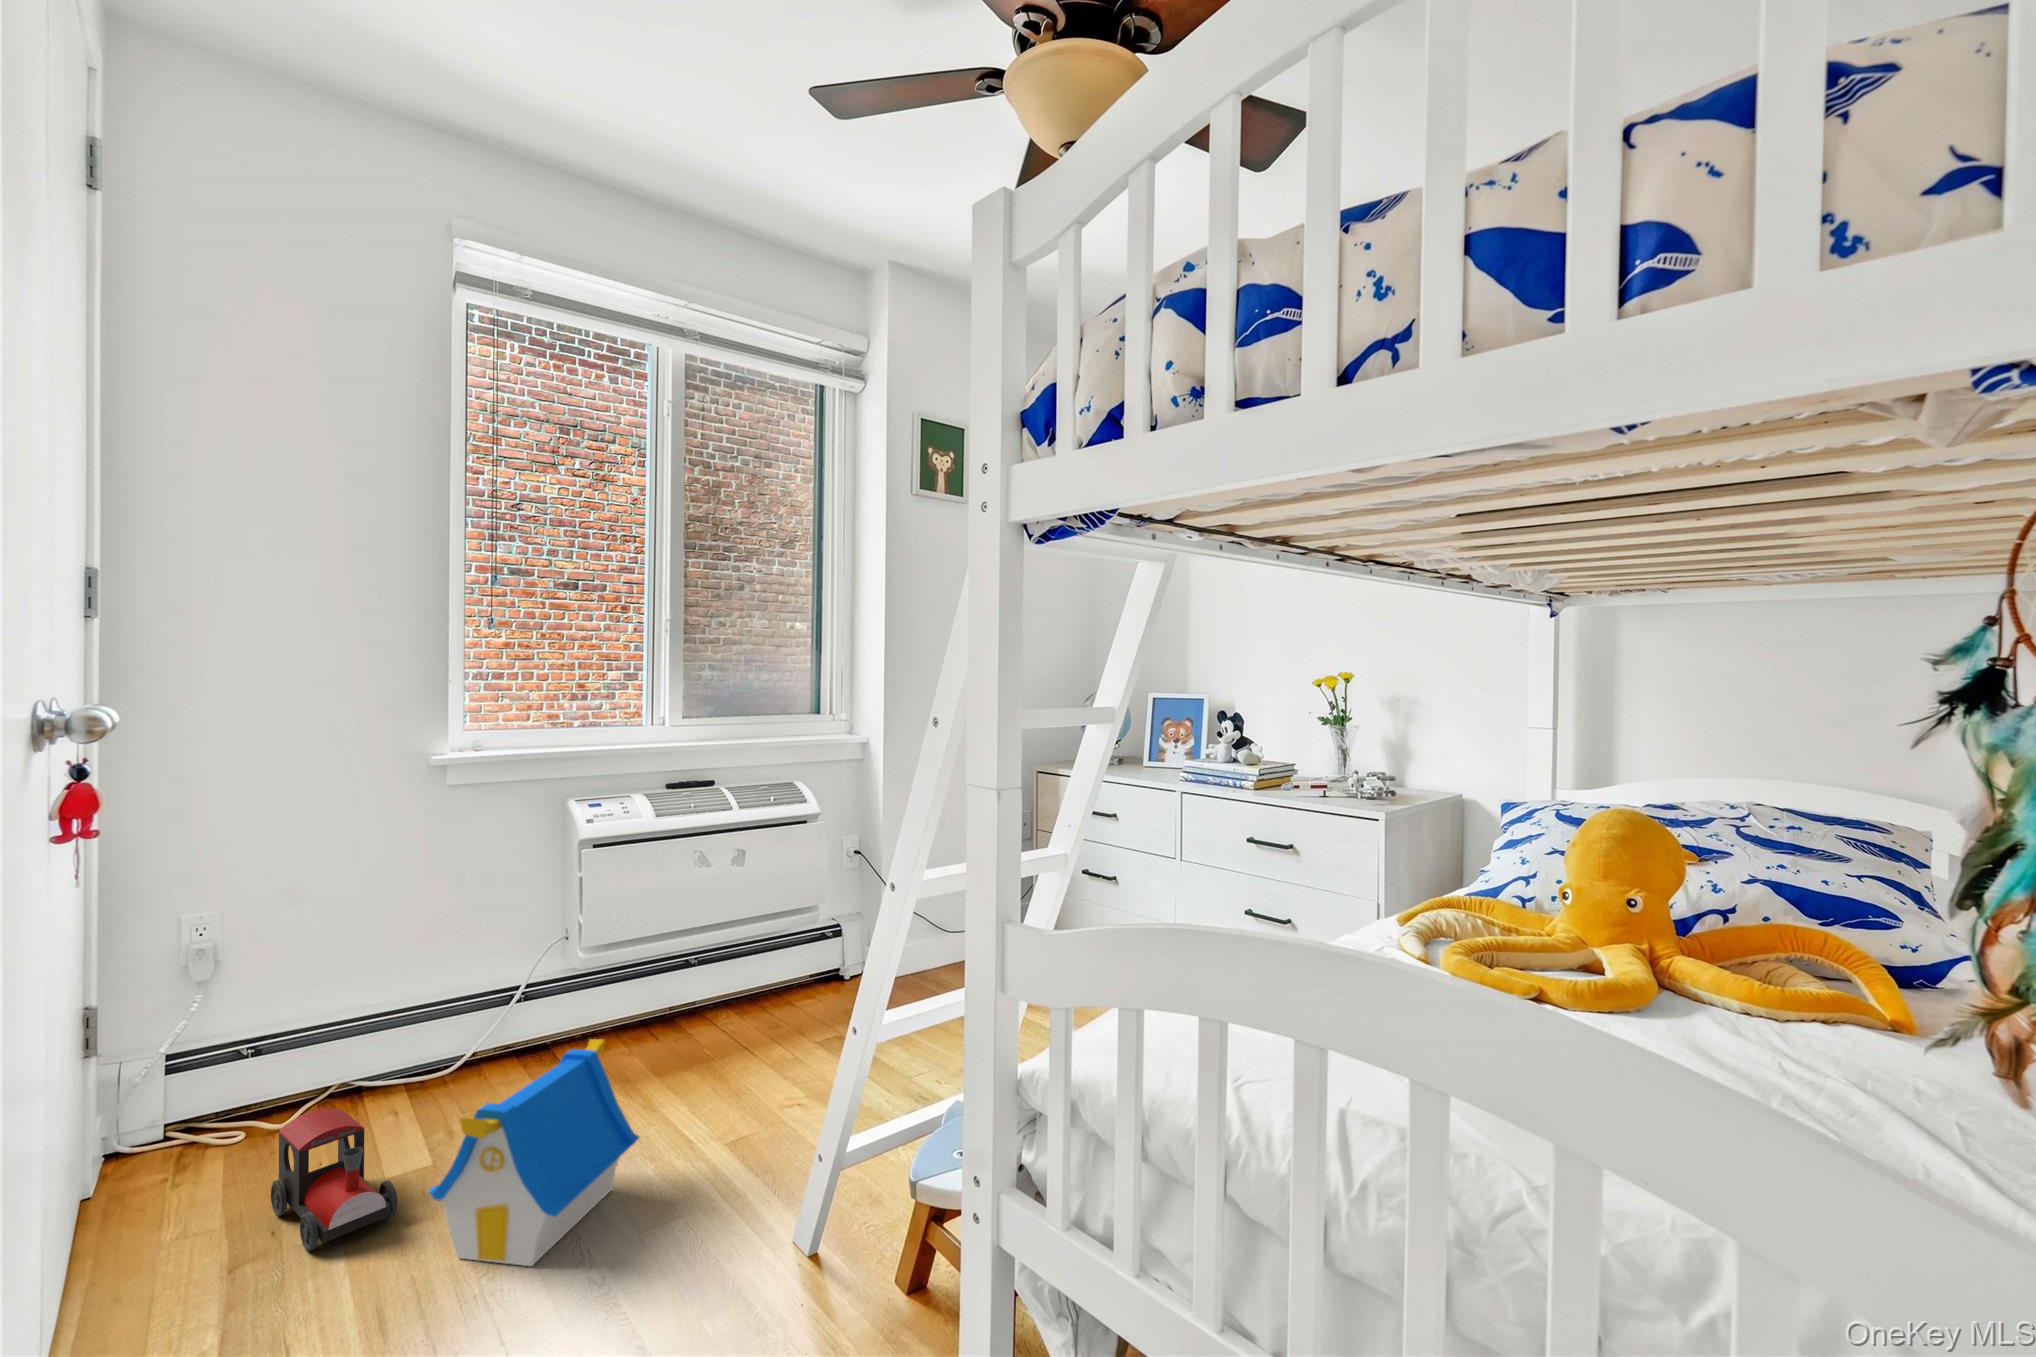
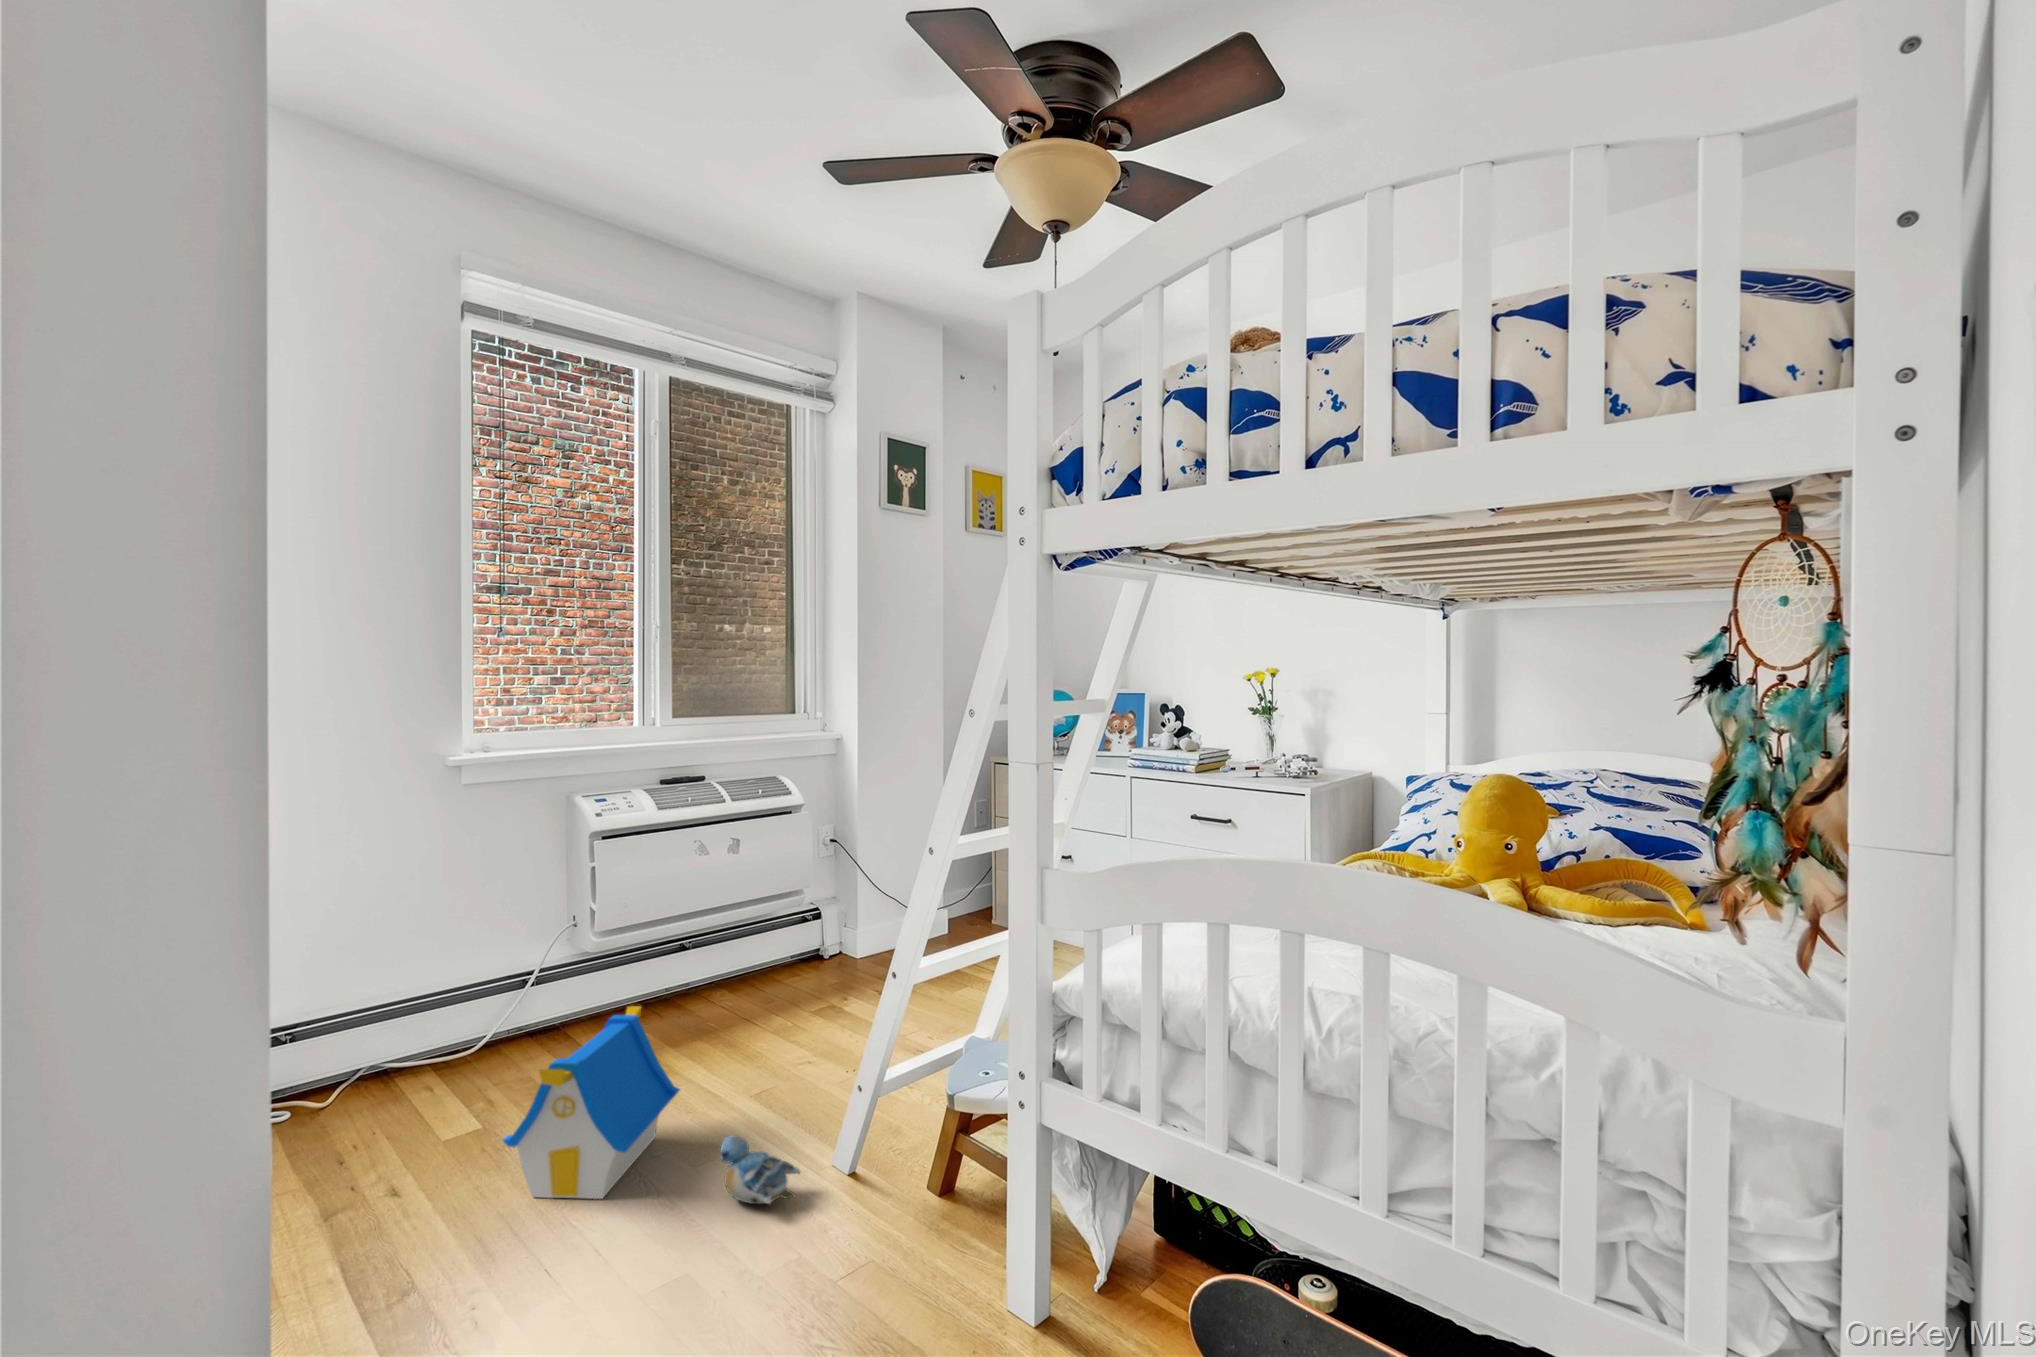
toy train: present [271,1108,397,1251] -> none [338,1080,463,1201]
plush toy: none [661,1204,752,1294] -> present [720,1135,800,1204]

